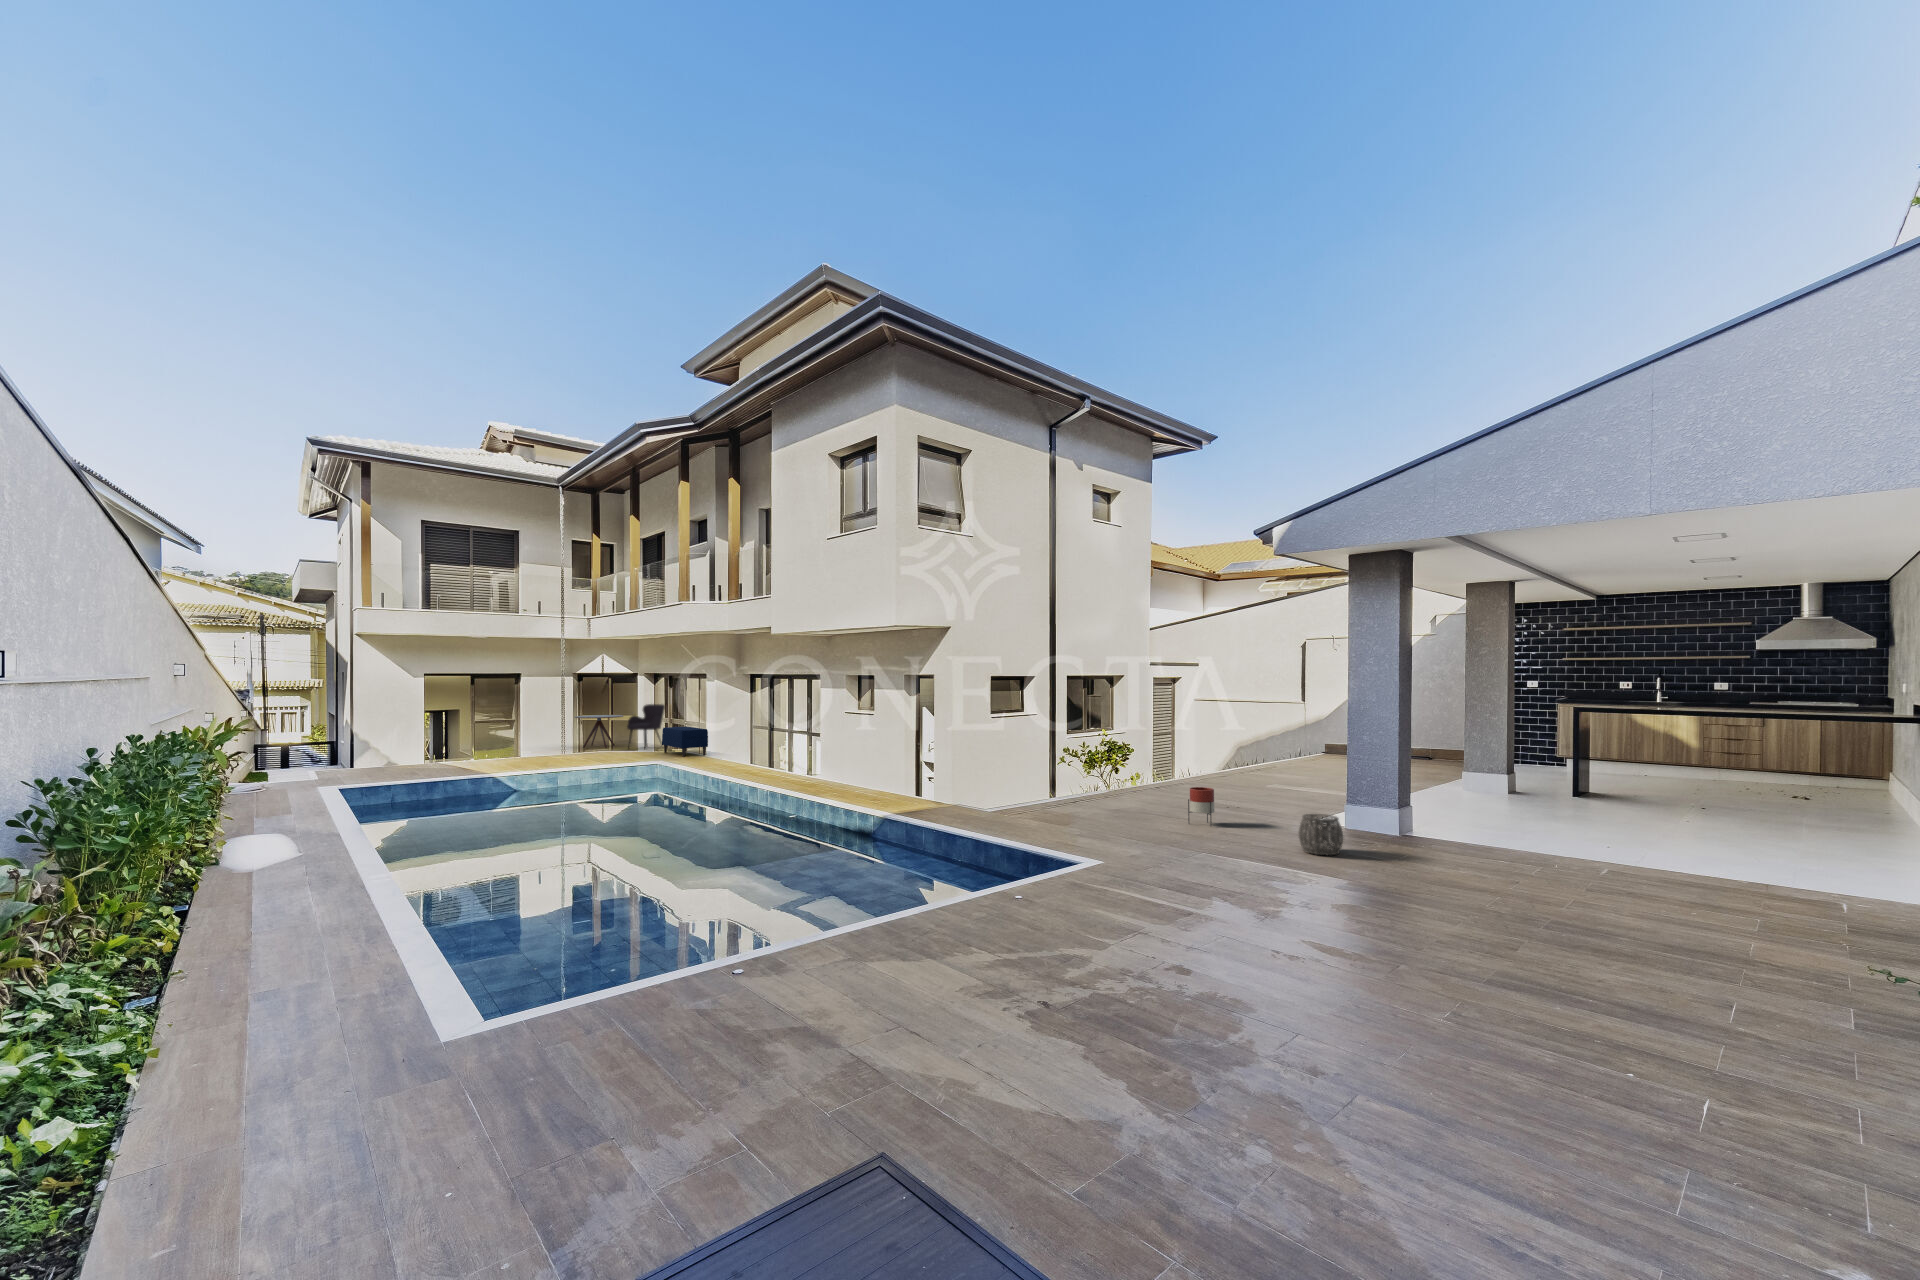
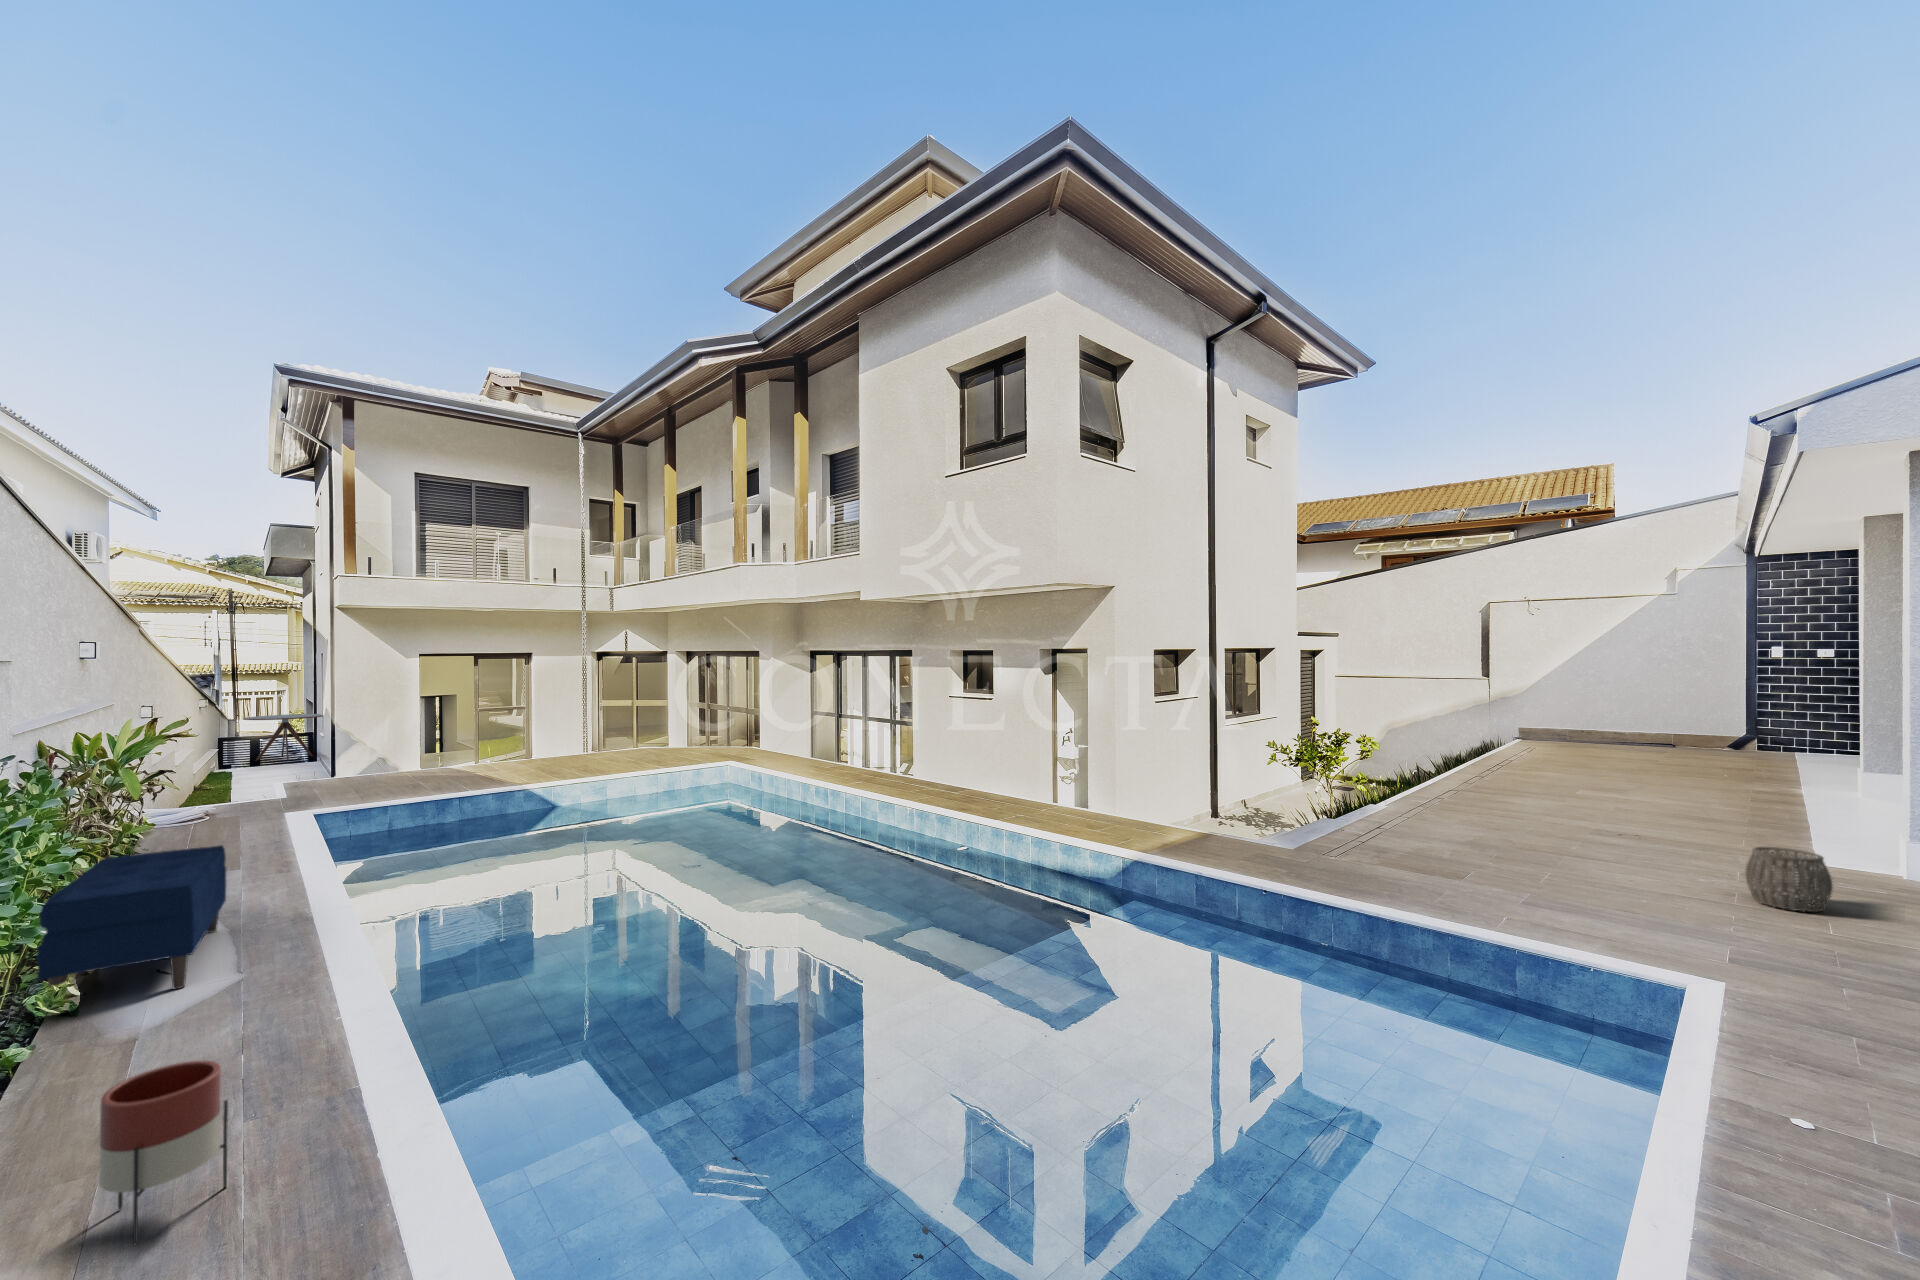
armchair: present [627,704,665,748] -> none [661,688,705,742]
round table: present [575,715,623,748] -> present [244,714,323,761]
bench: present [662,727,708,757] -> present [37,845,226,989]
planter: present [1188,787,1214,823] -> present [99,1060,228,1246]

